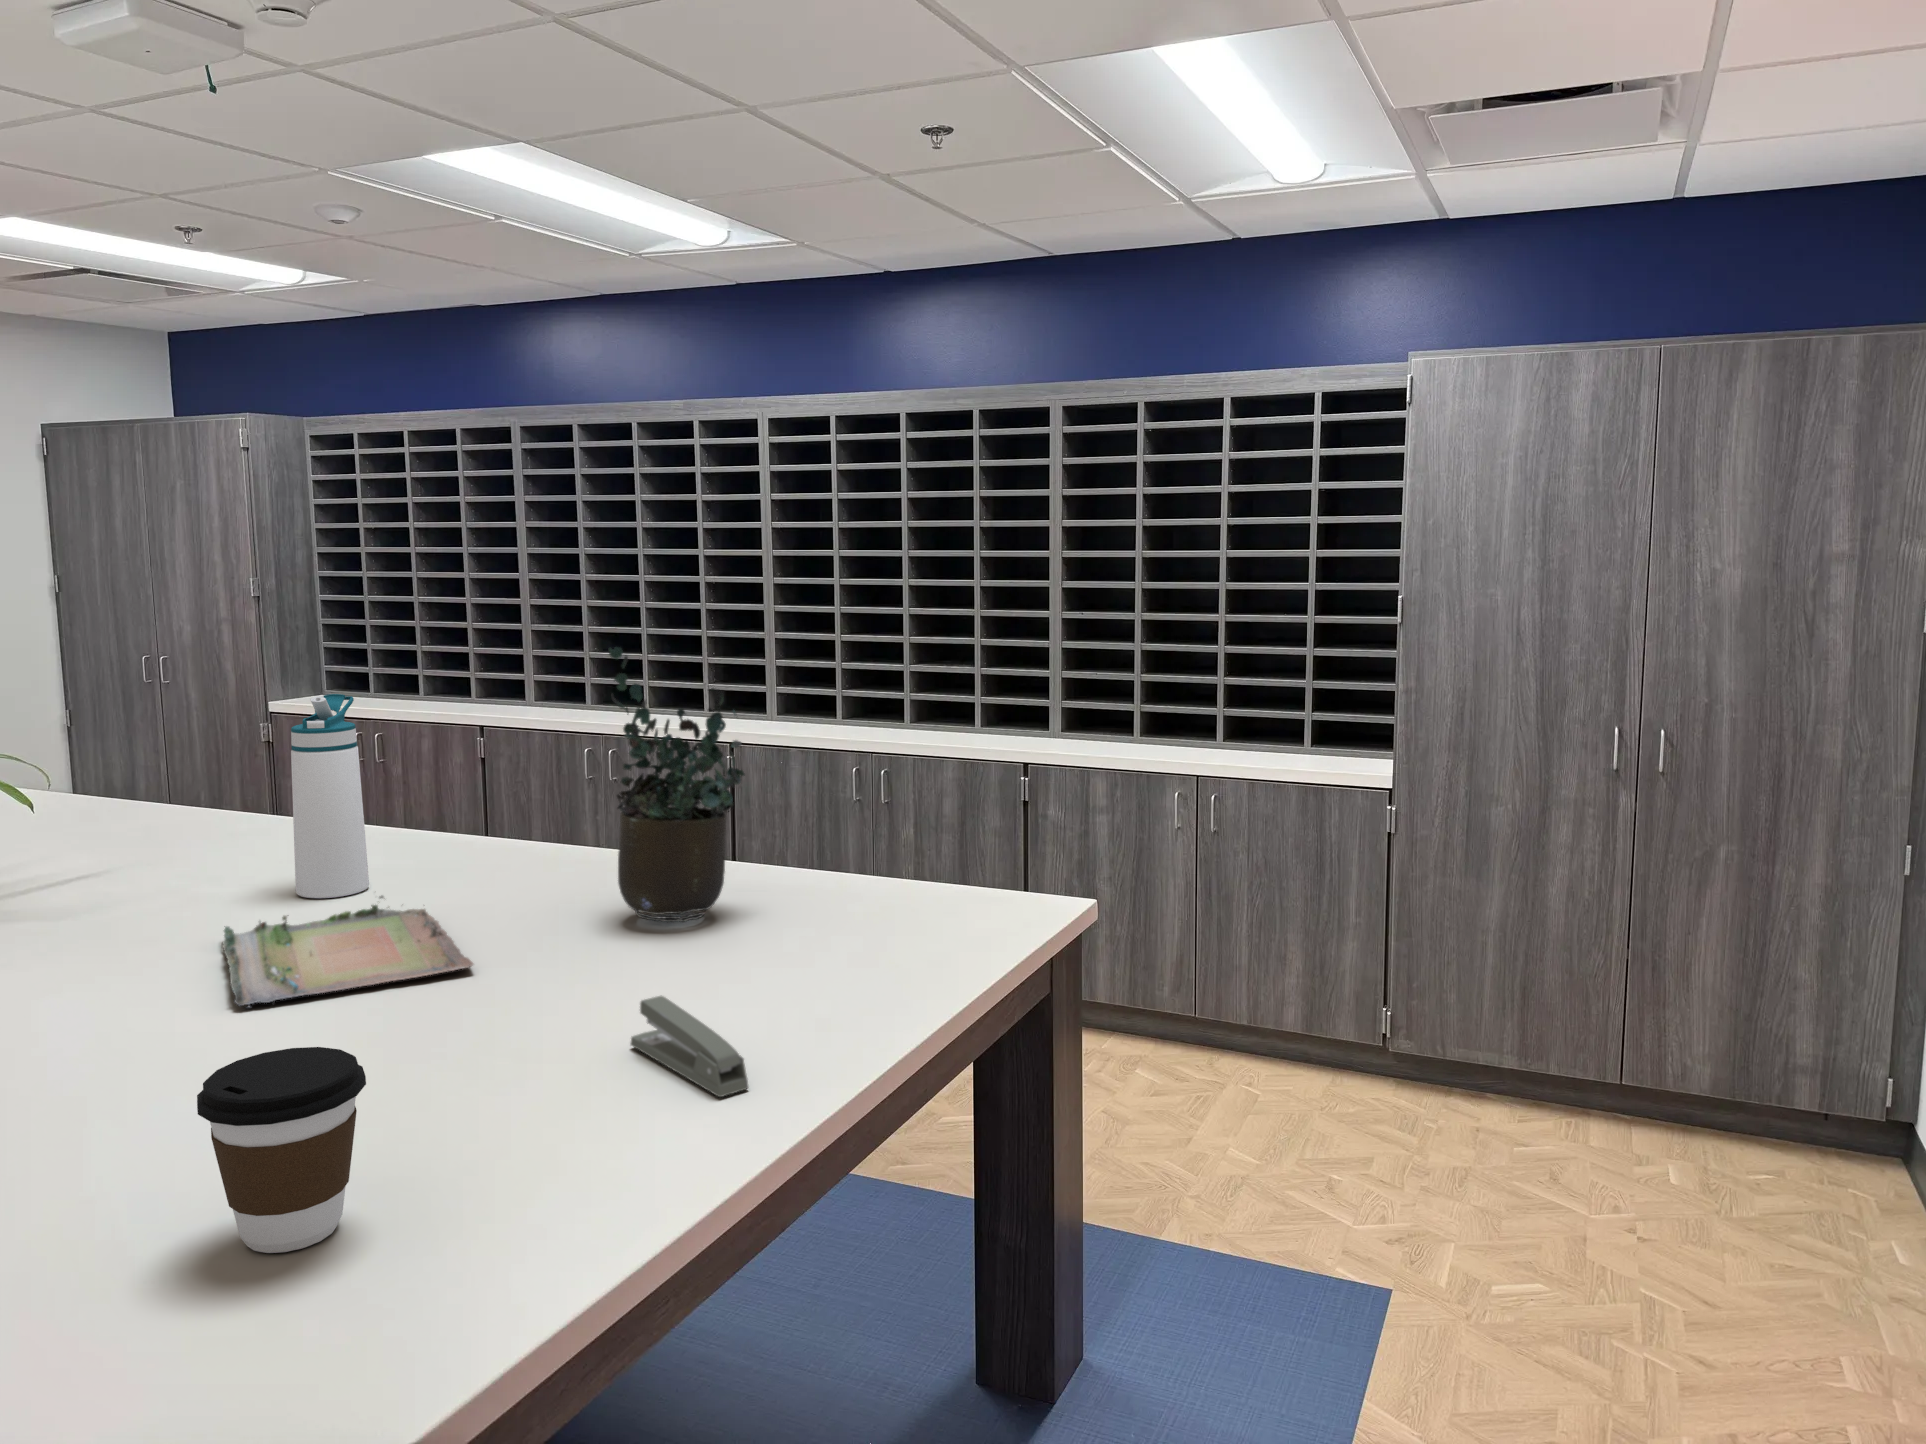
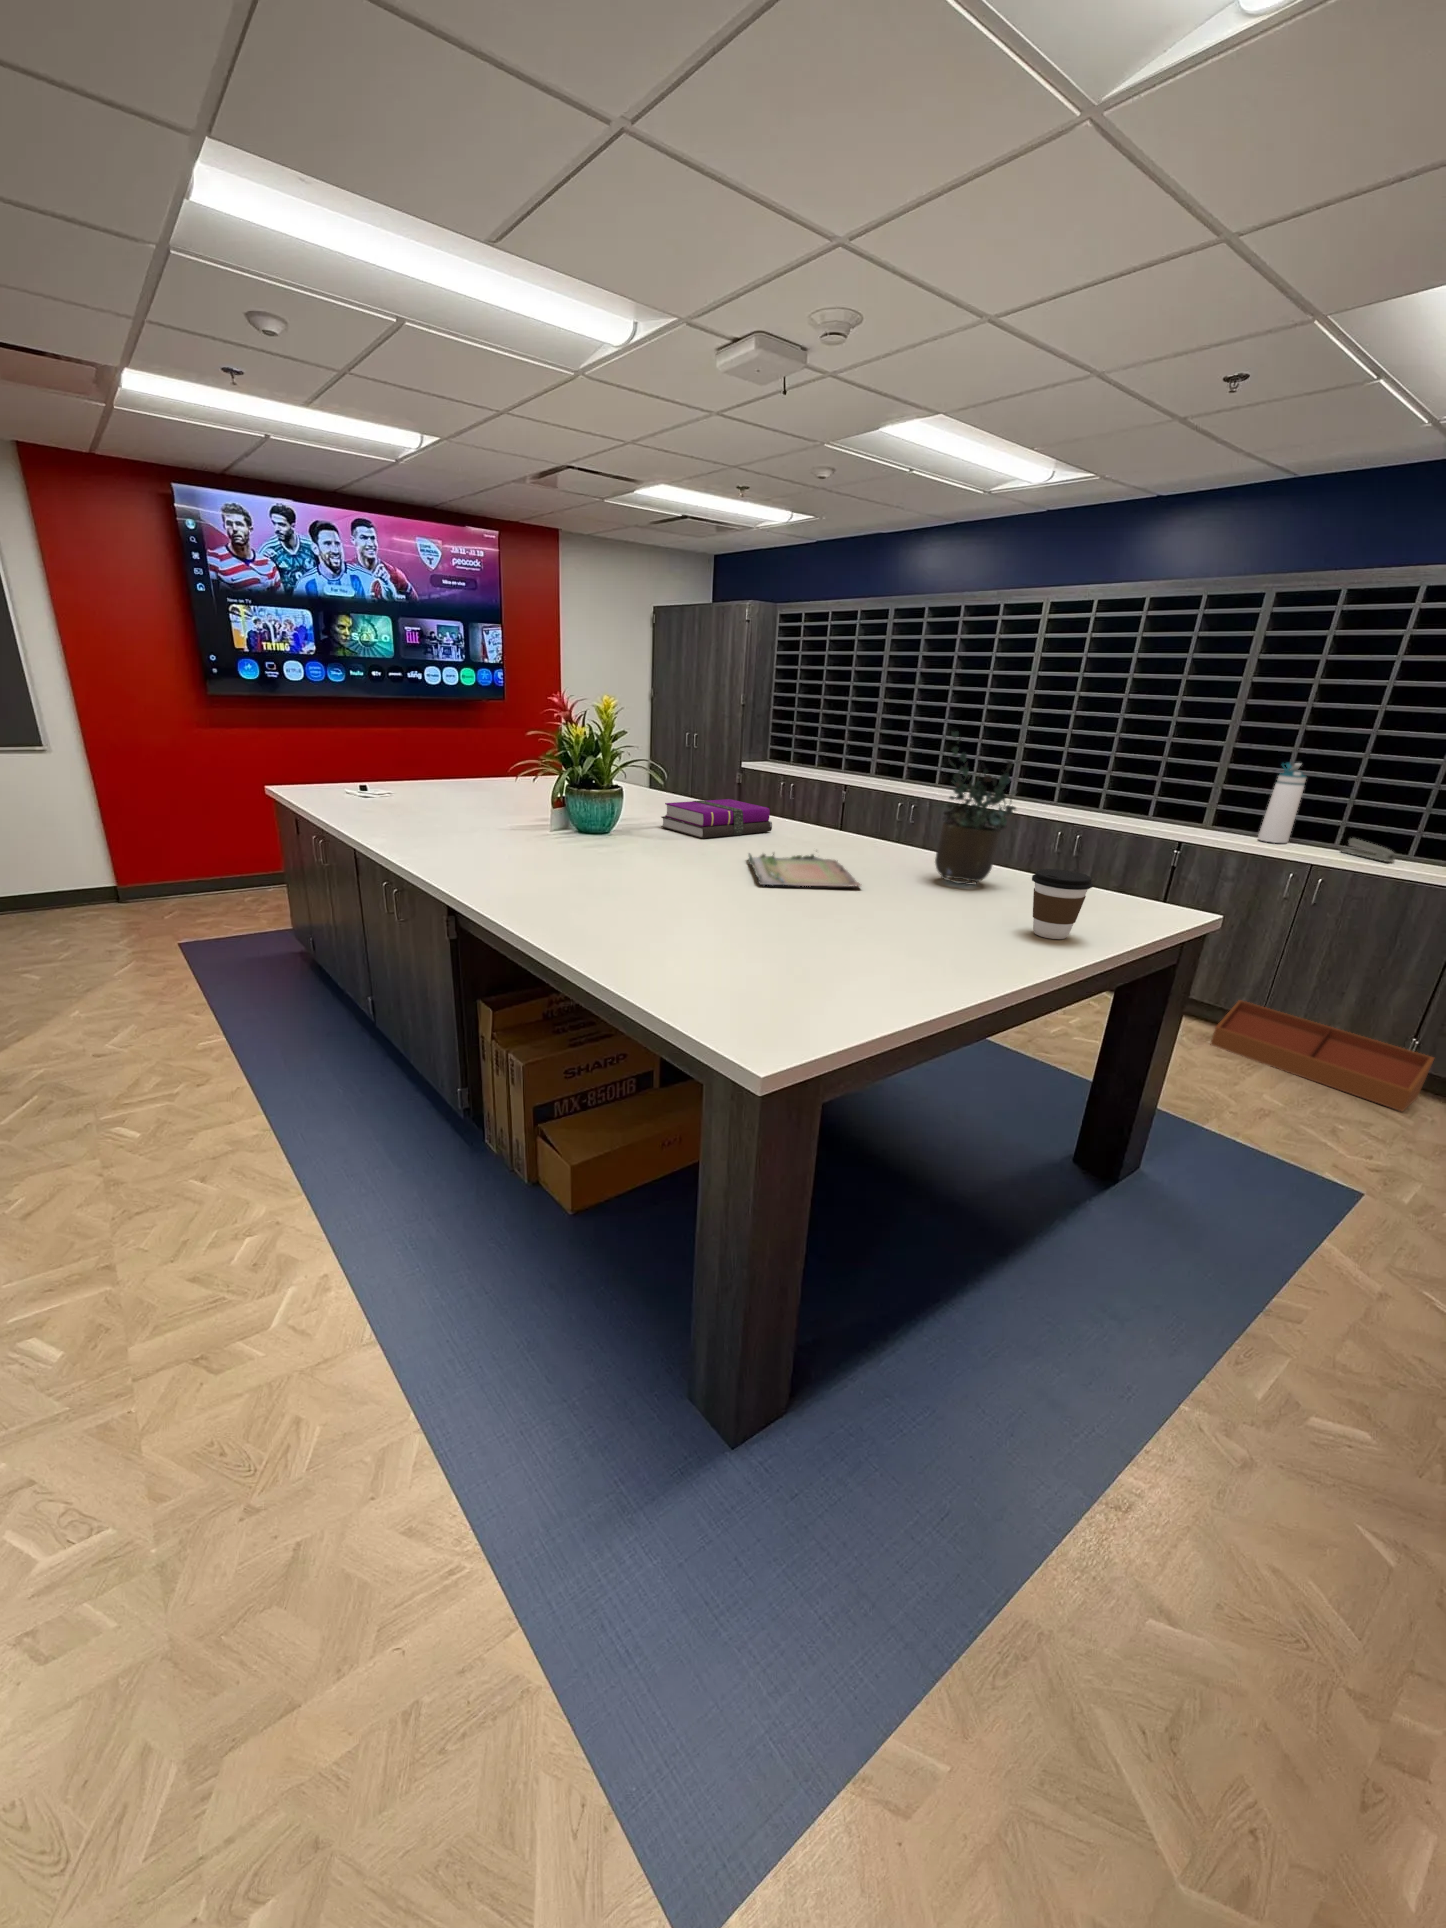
water bottle: present [291,694,369,898] -> present [1258,763,1306,843]
notebook: none [24,802,297,902] -> present [661,799,772,838]
stapler: present [631,996,748,1097] -> present [1341,838,1395,862]
storage bin: none [1142,997,1417,1128] -> present [1211,1000,1434,1111]
coffee cup: present [197,1047,366,1253] -> present [1032,869,1093,939]

